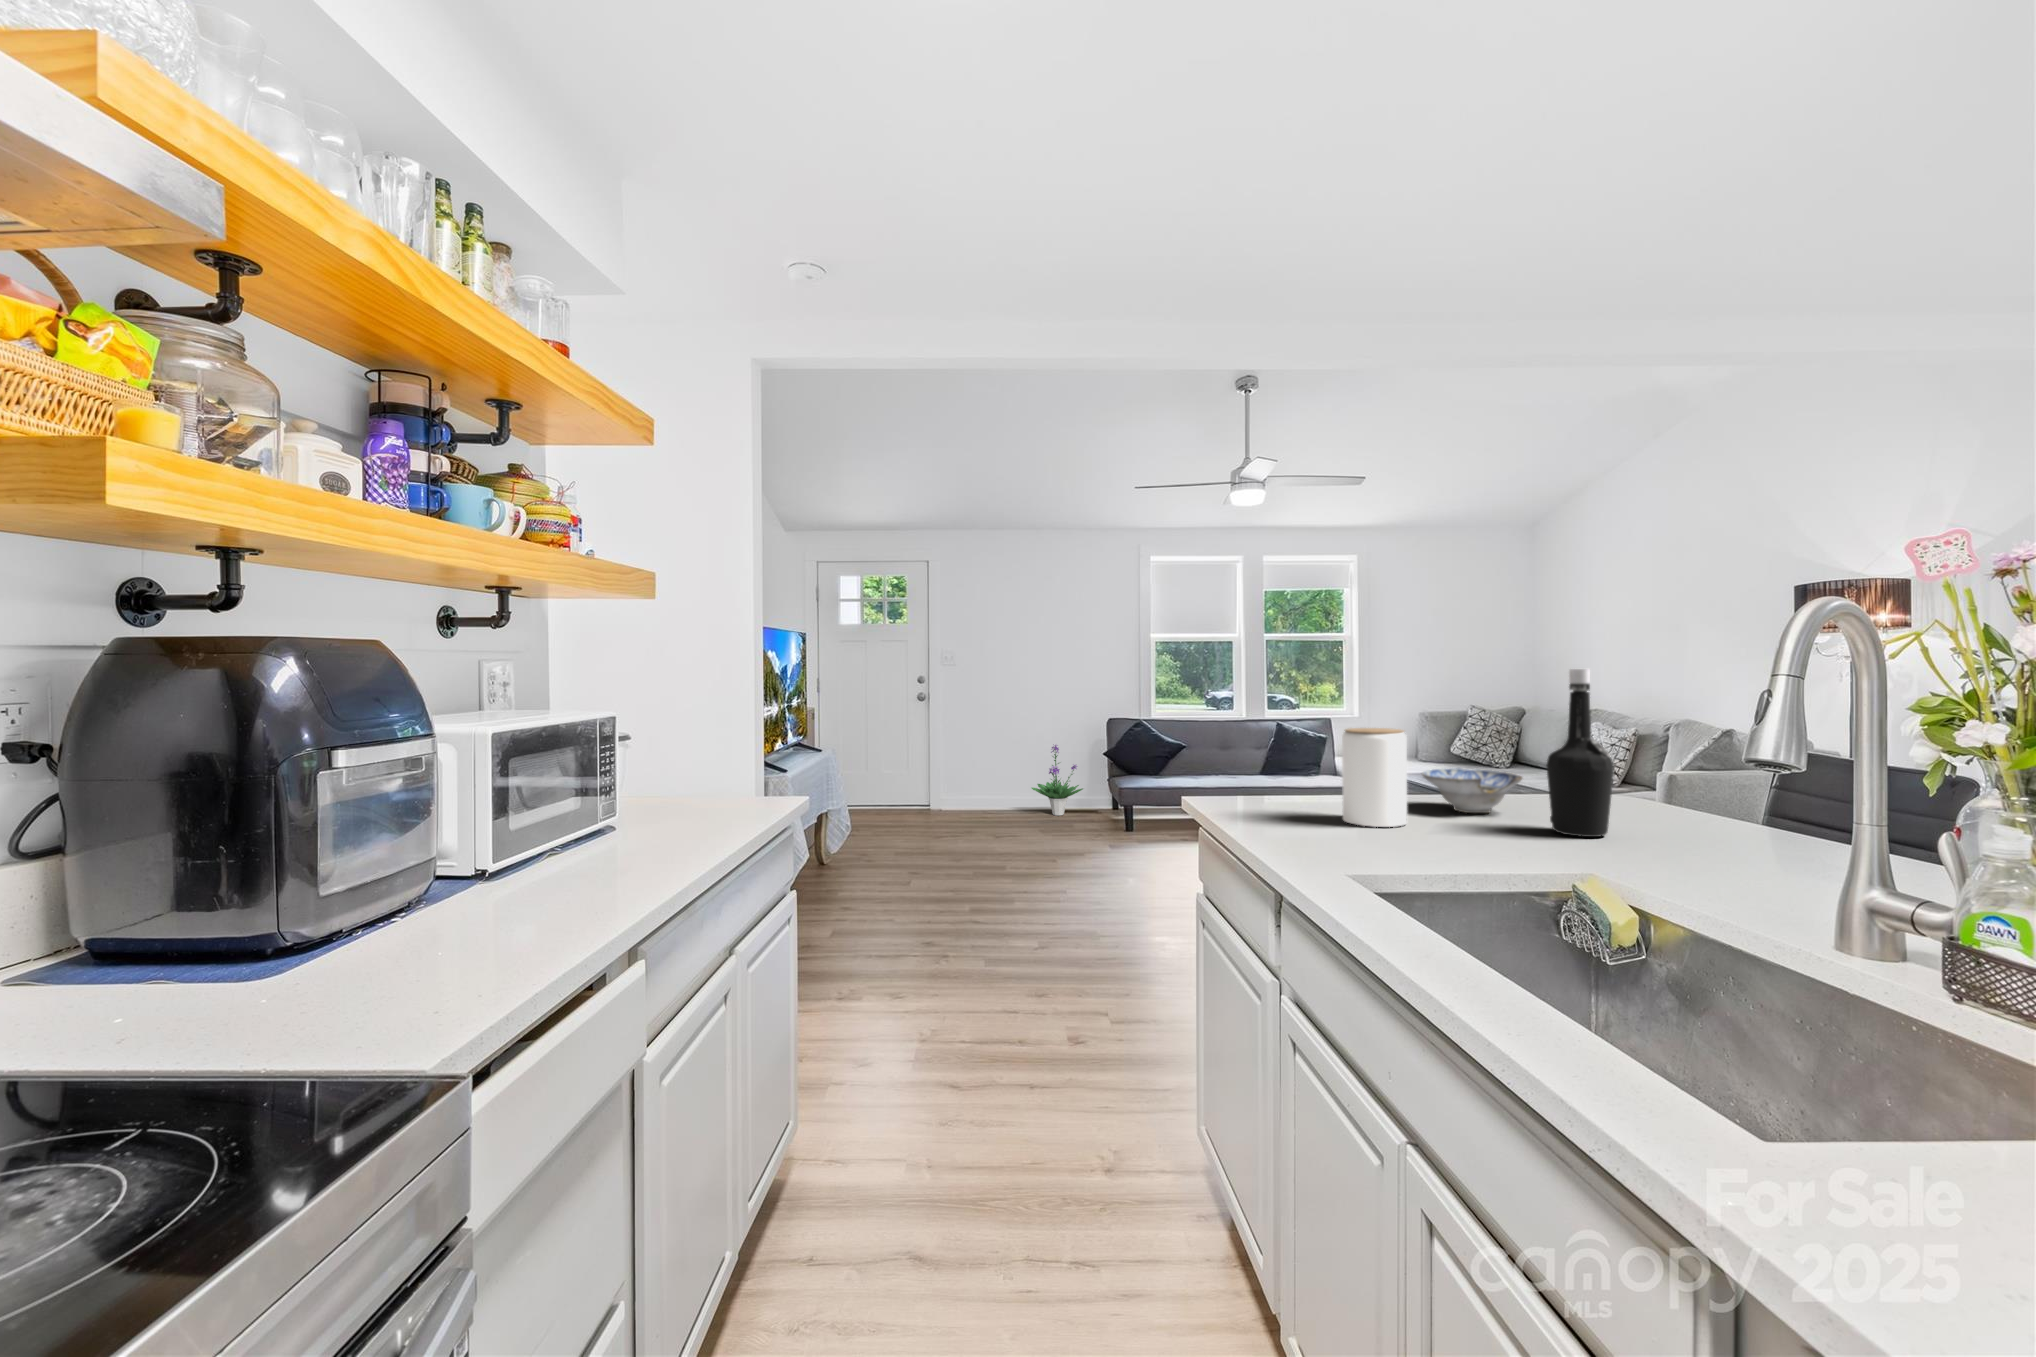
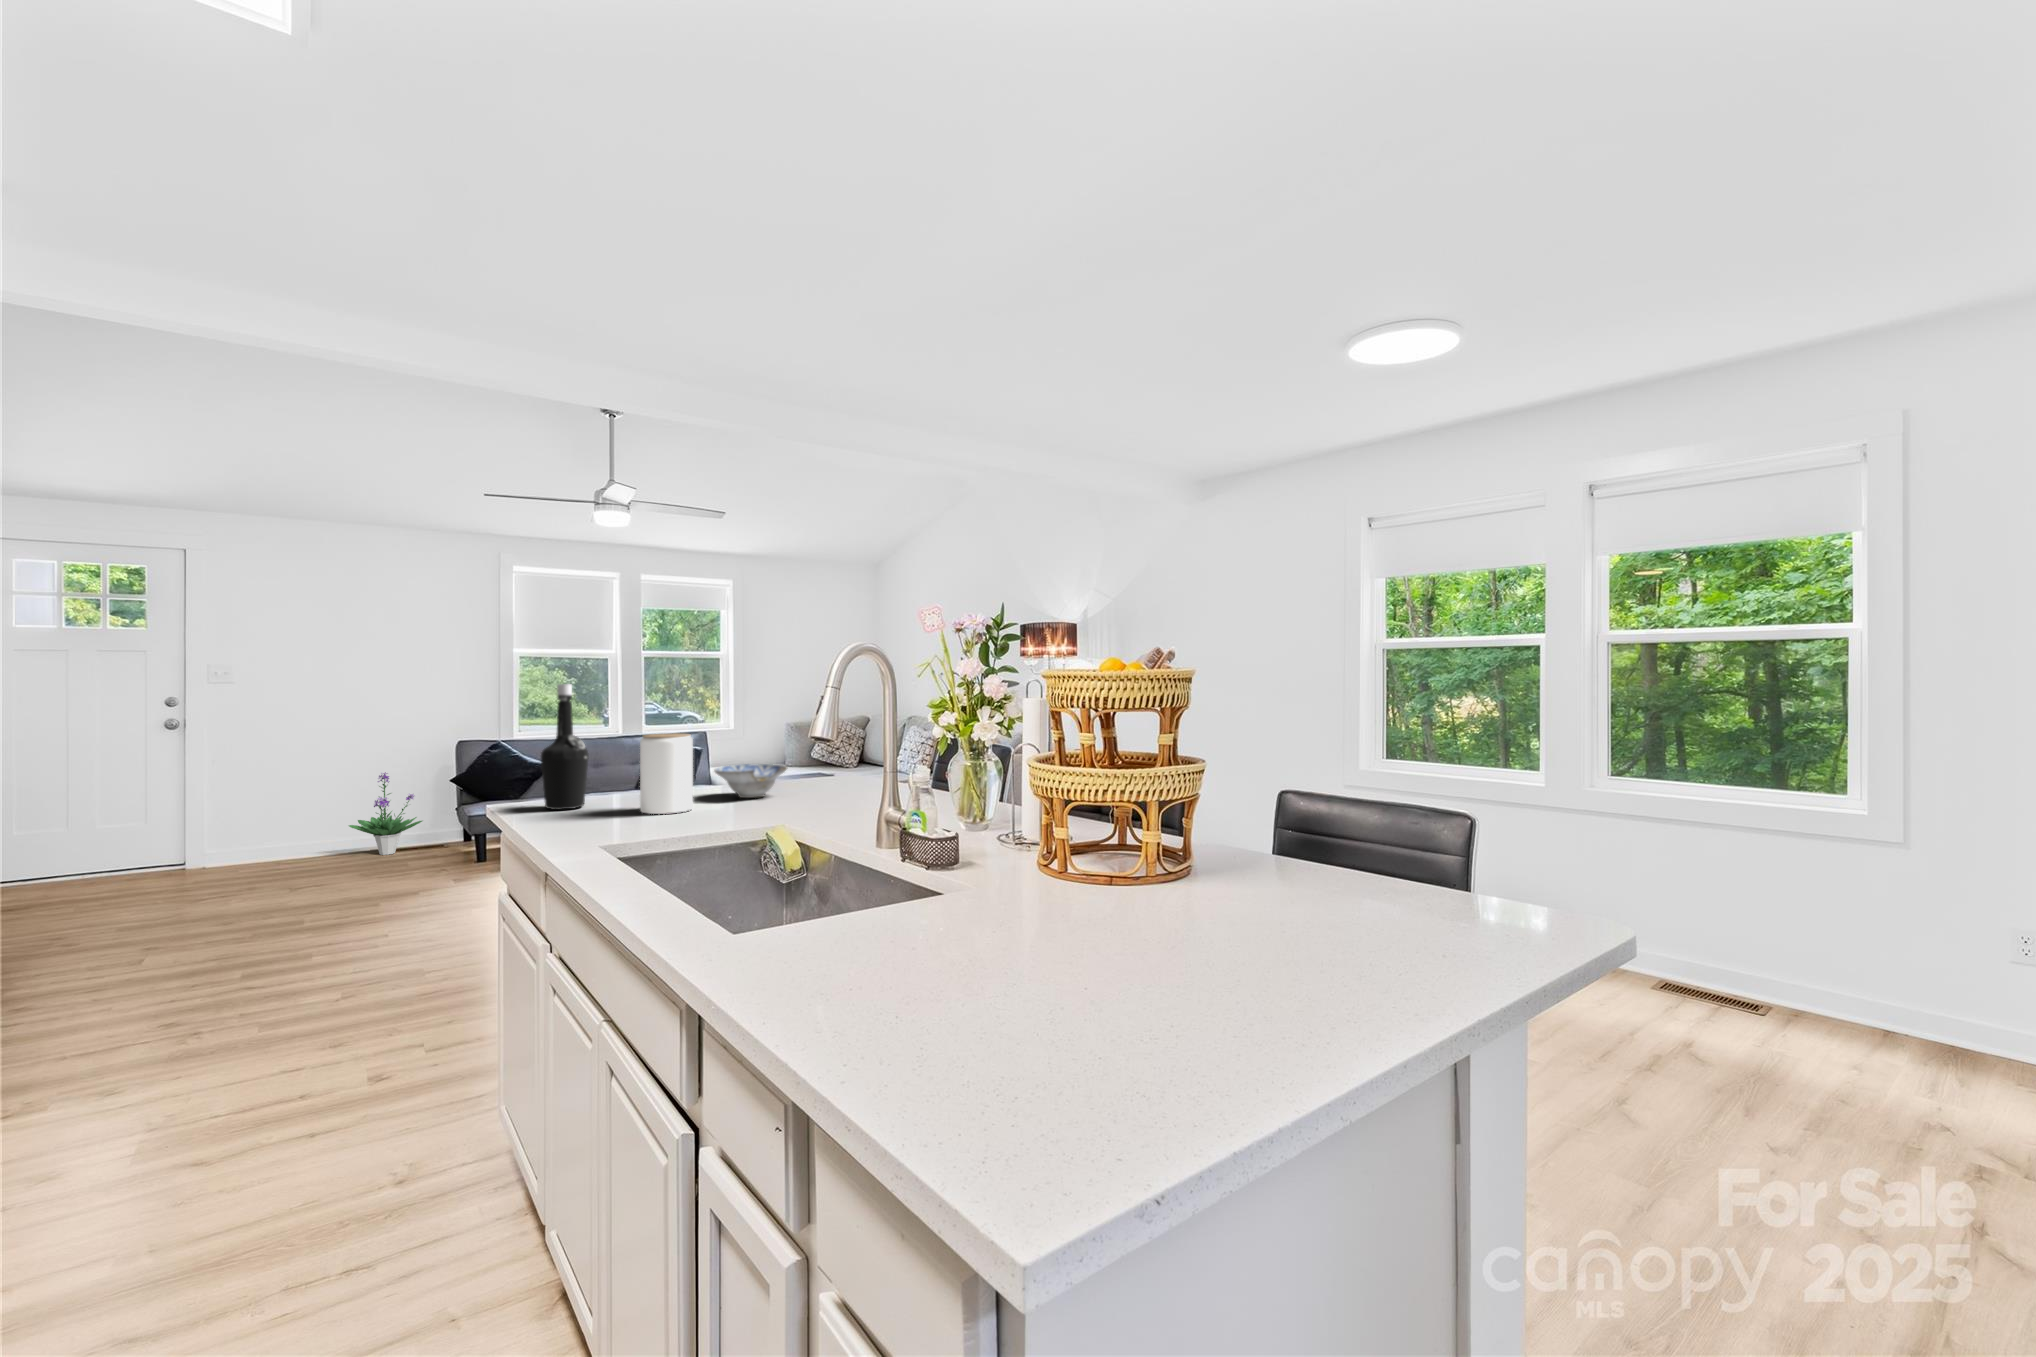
bottle: present [1546,669,1614,837] -> present [541,684,589,810]

